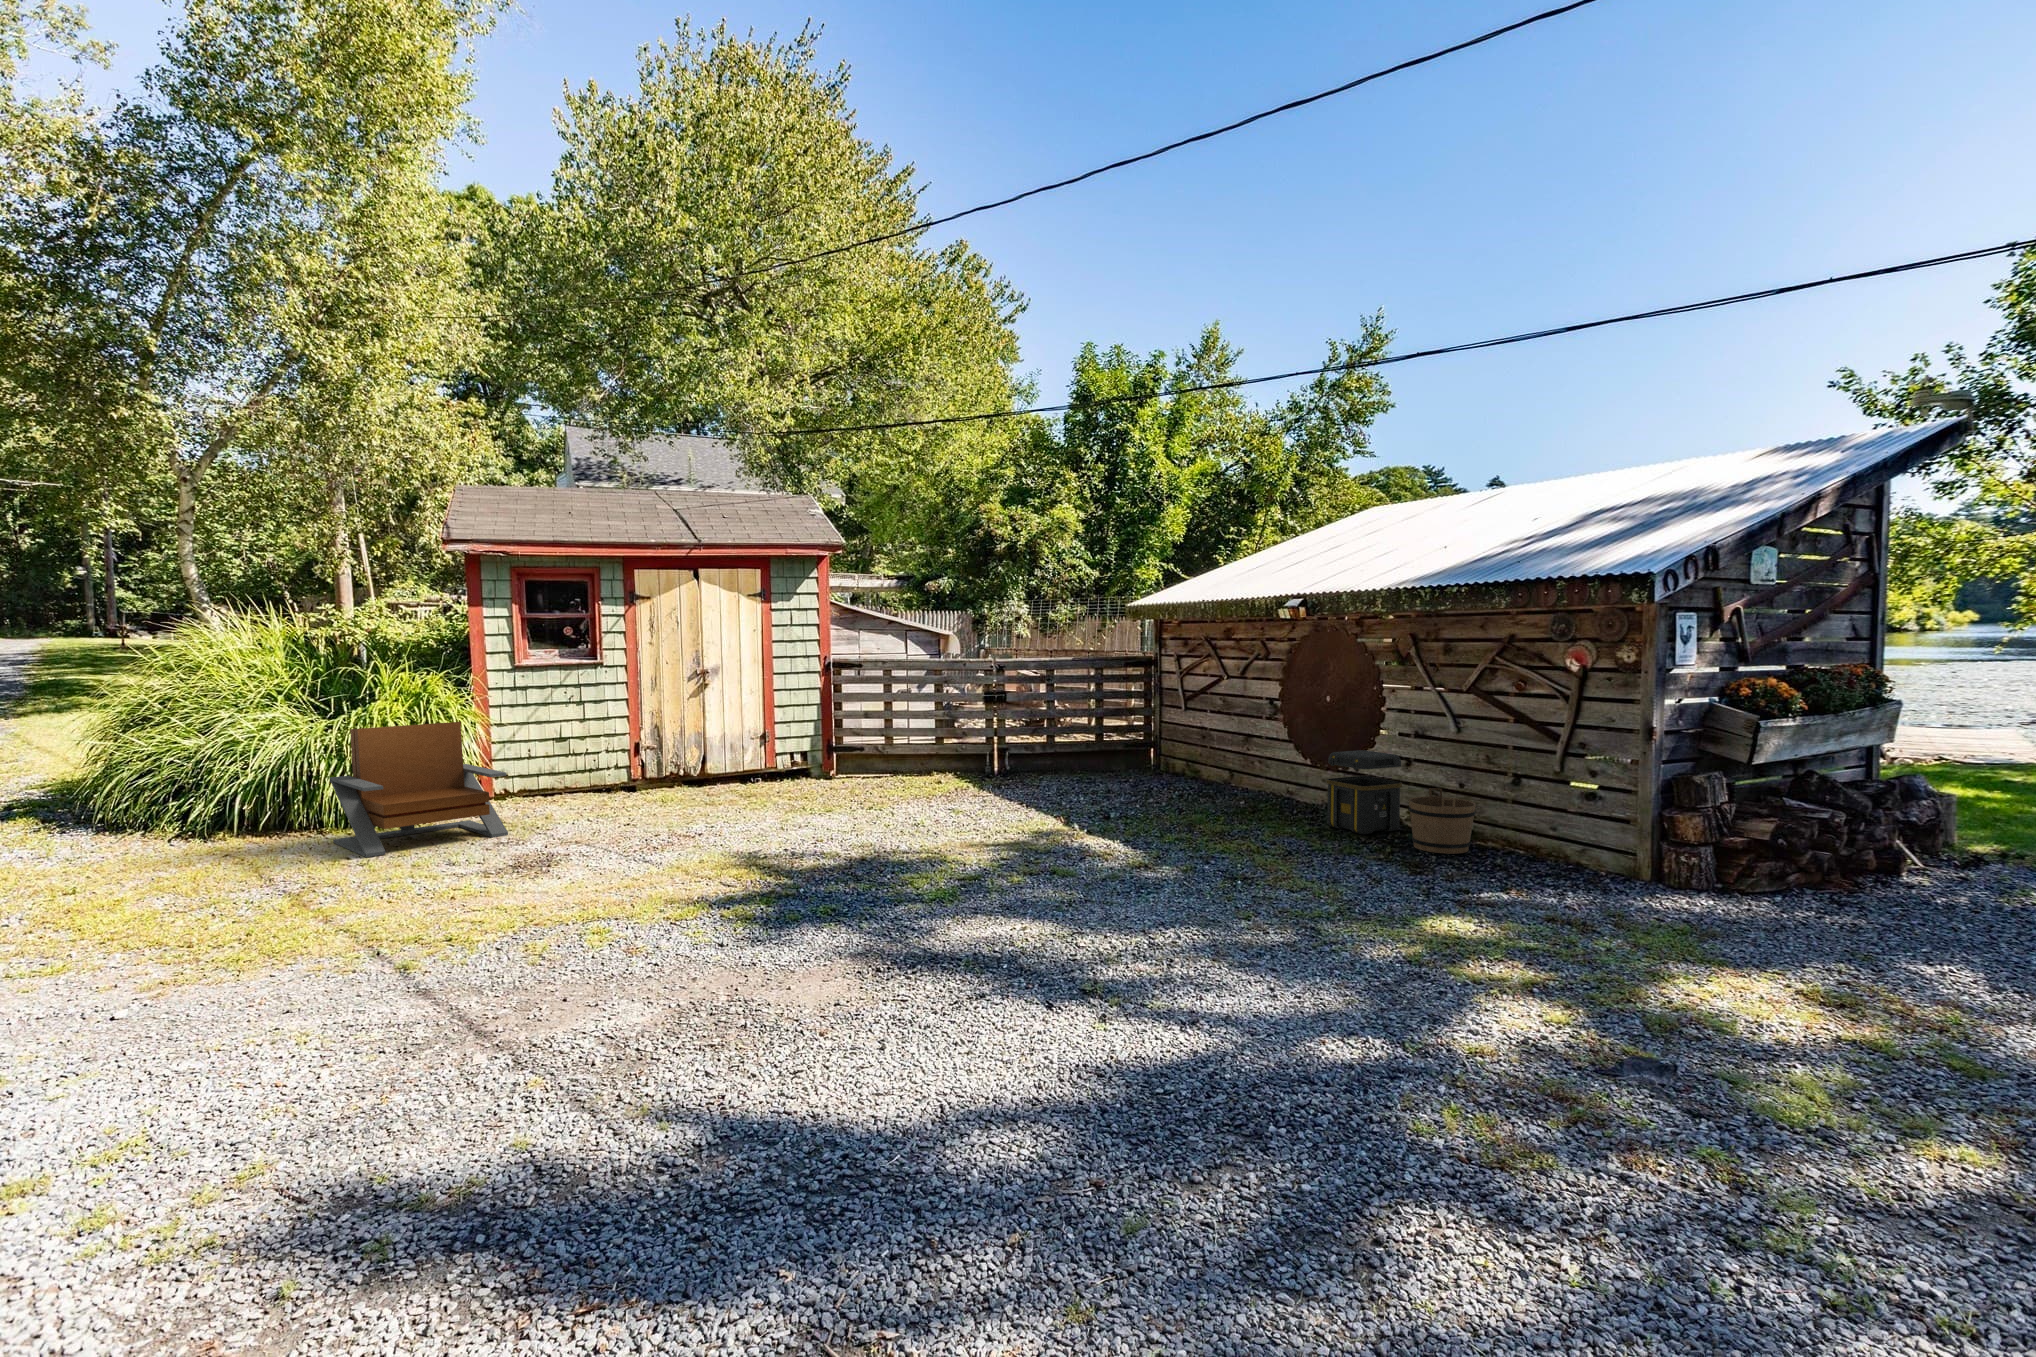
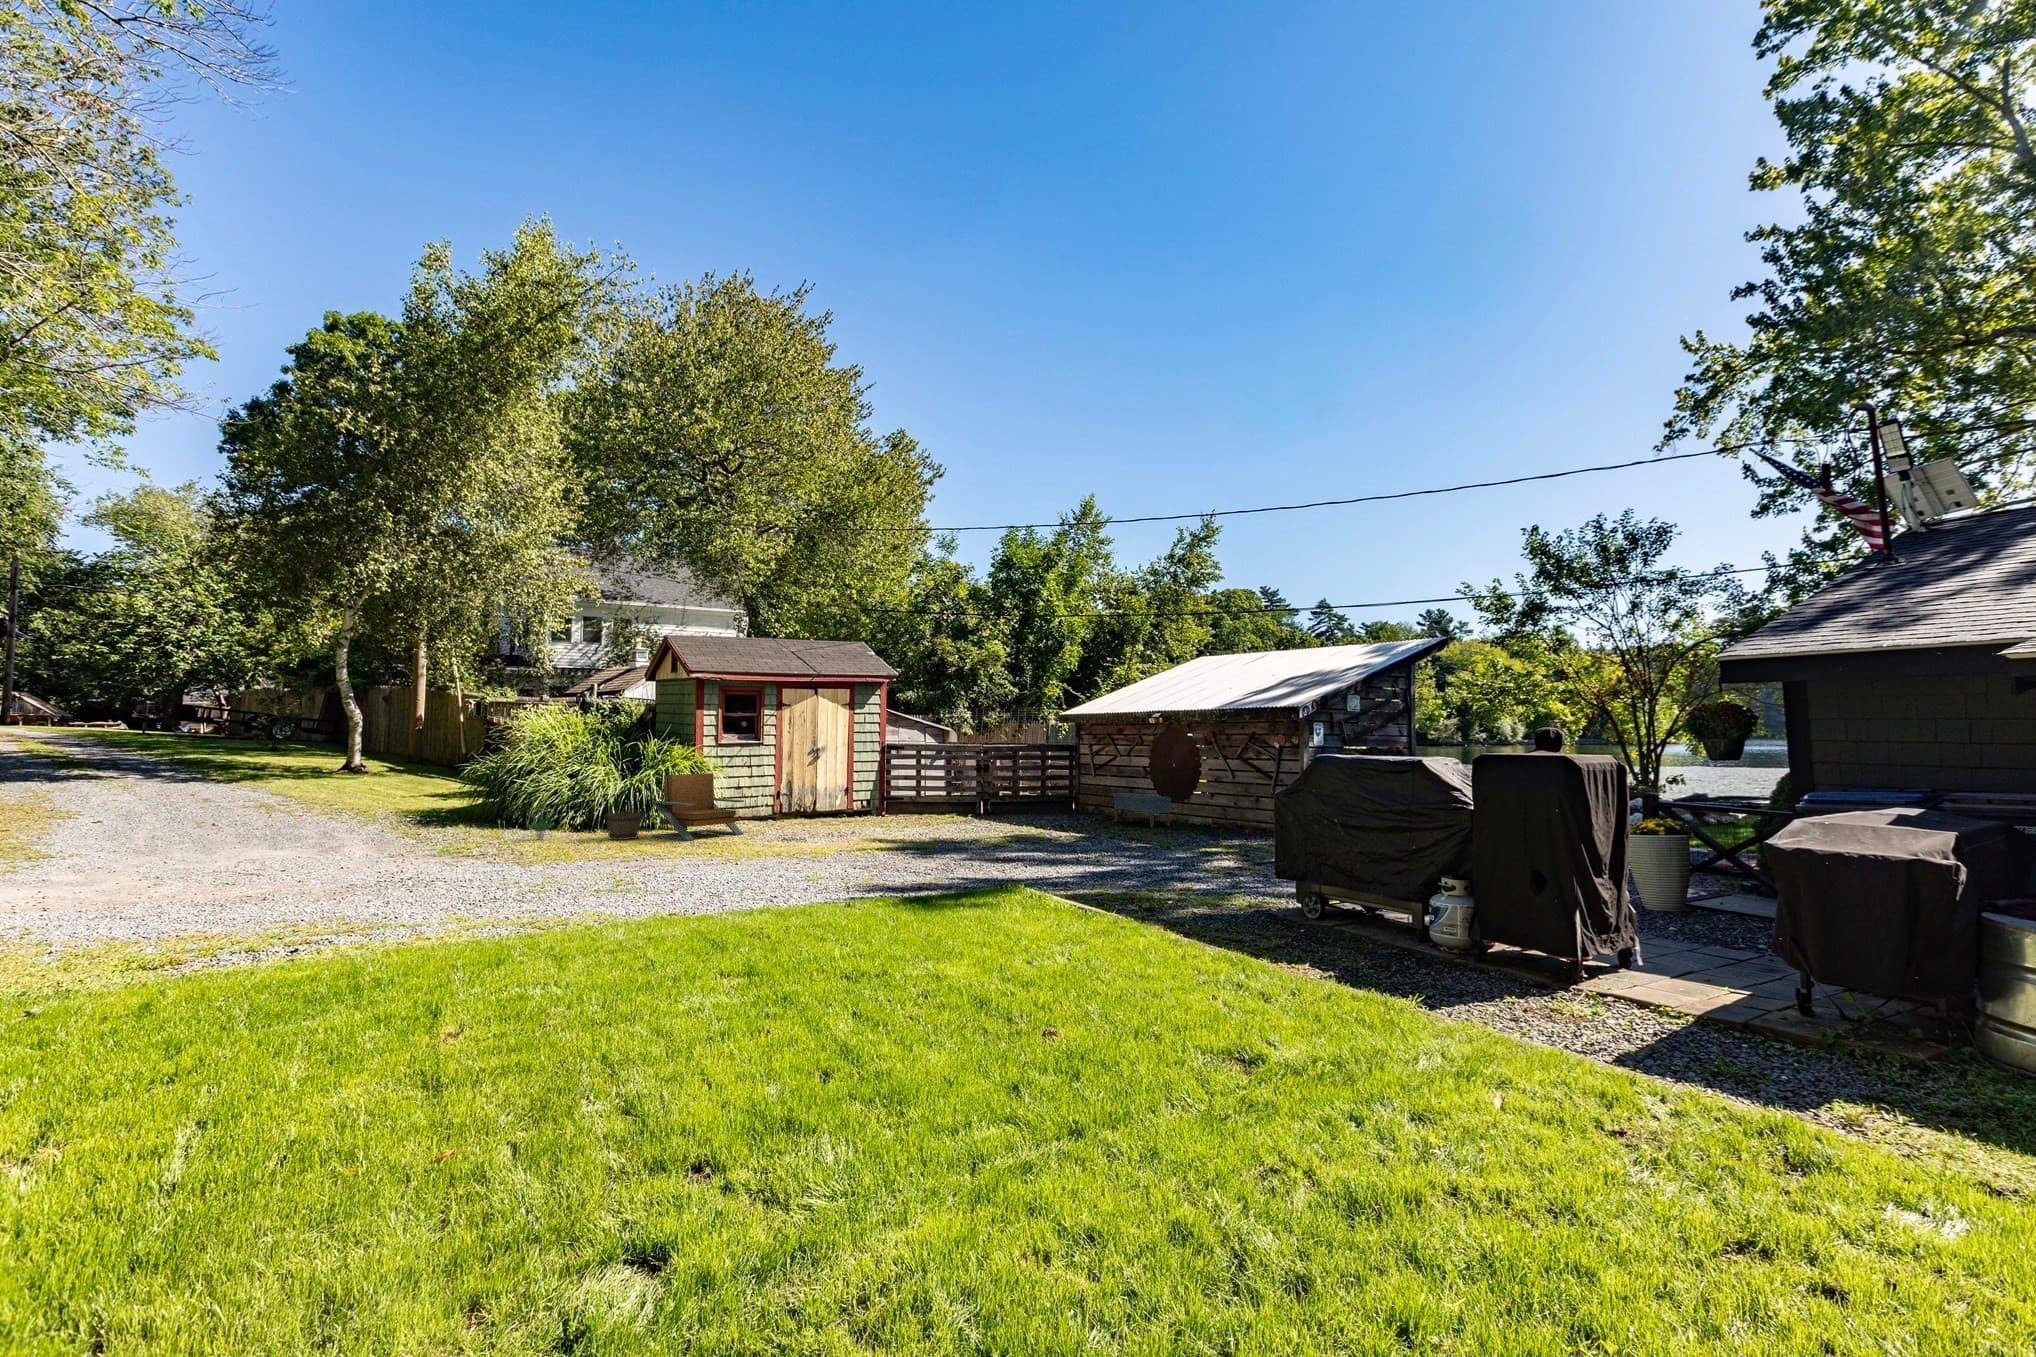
bench: none [1216,744,1325,815] -> present [1113,793,1171,827]
toolbox: present [1326,750,1402,834] -> none [1172,792,1208,833]
potted plant: none [86,781,156,851] -> present [528,803,553,840]
bucket: present [1408,788,1476,854] -> present [607,811,642,840]

